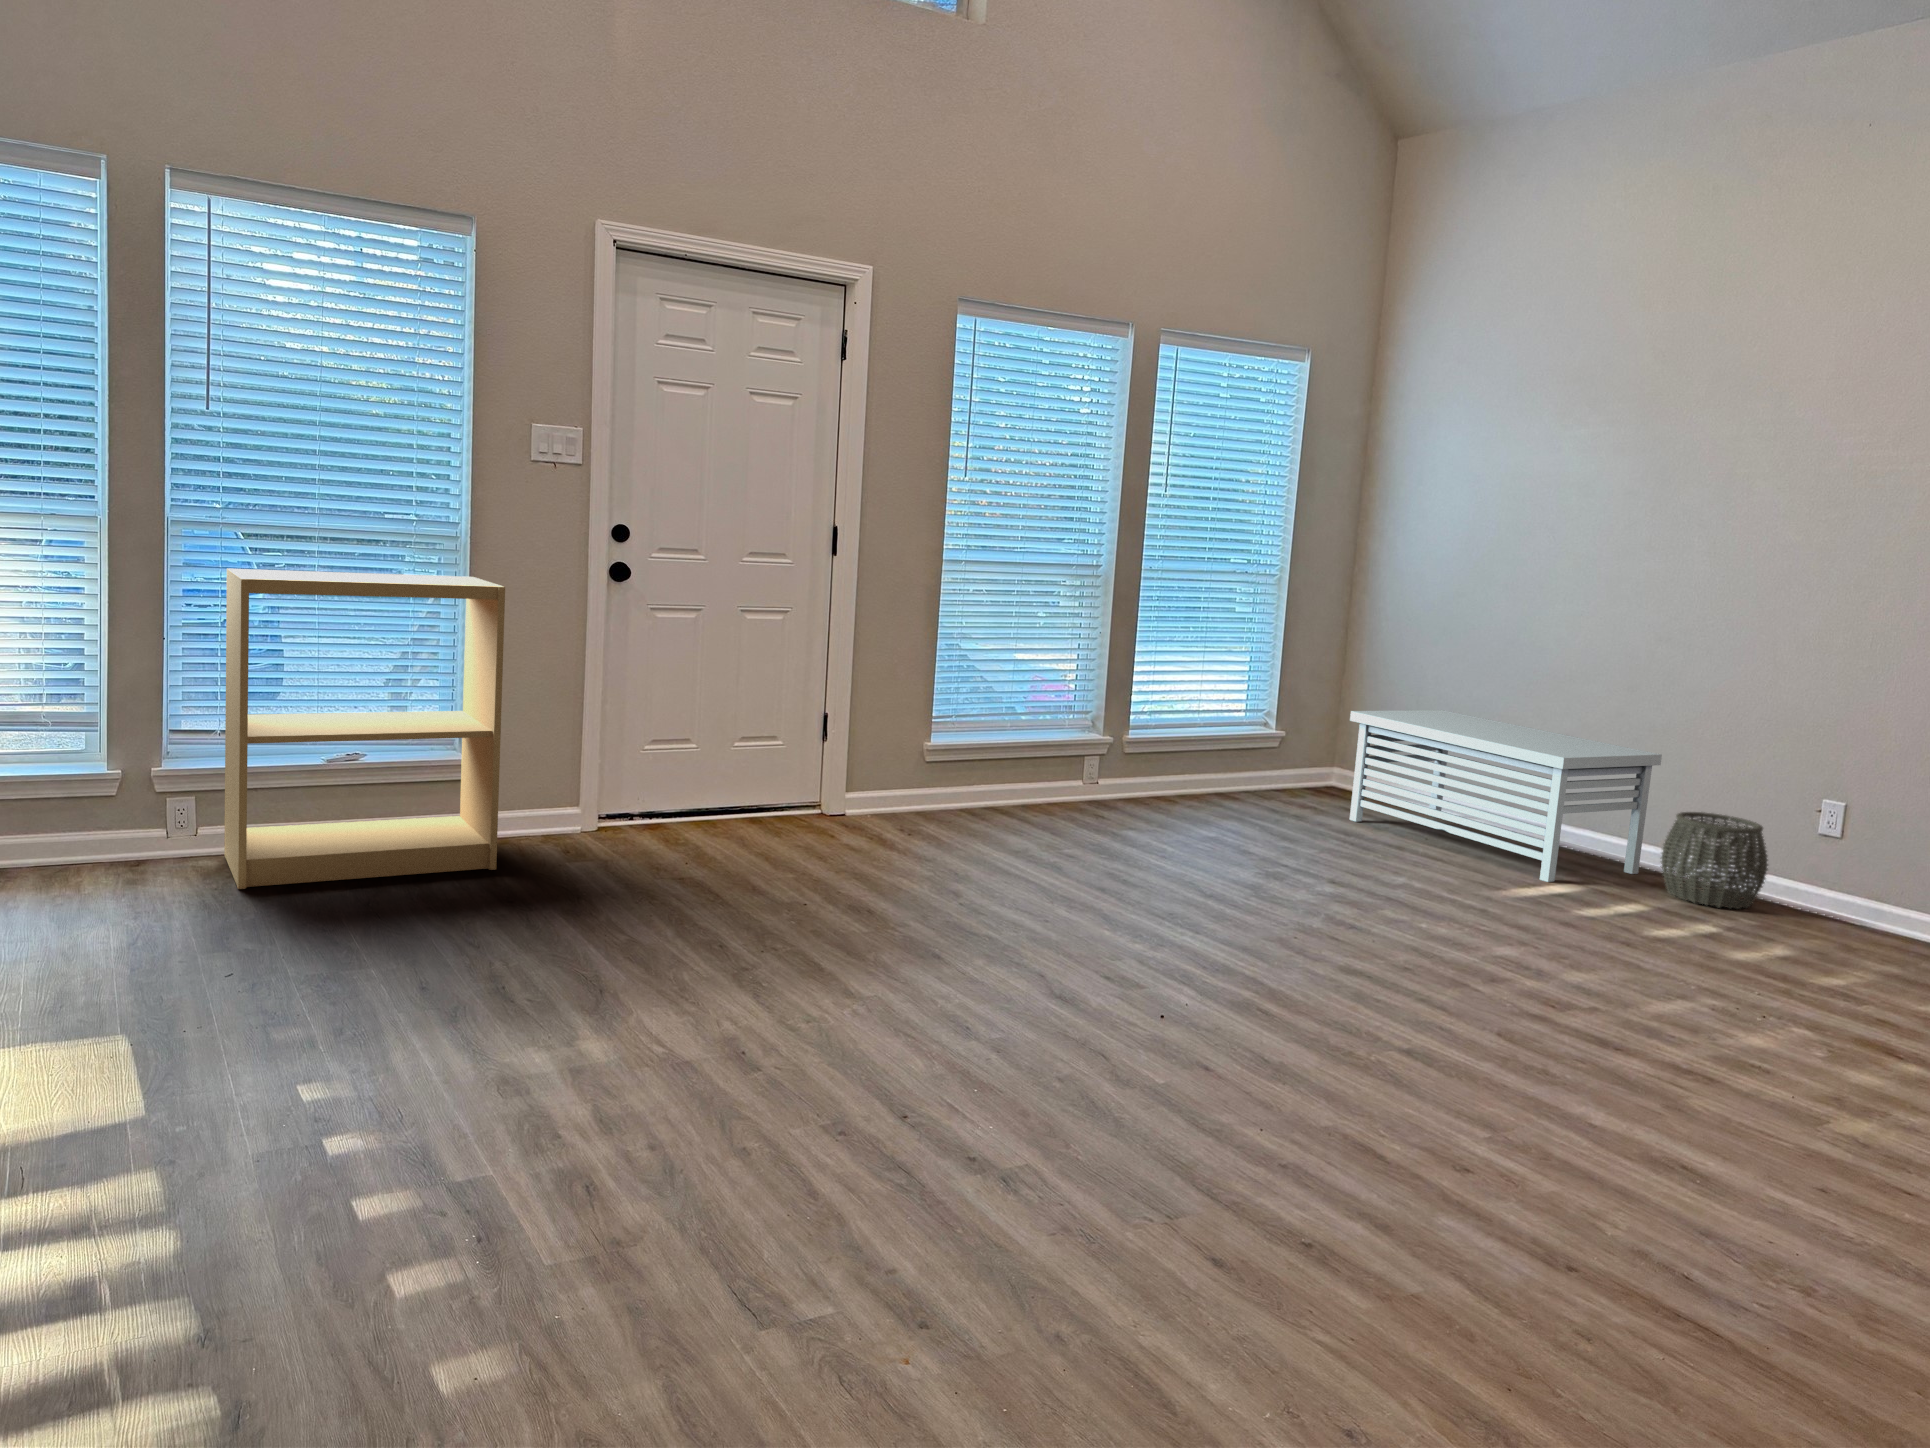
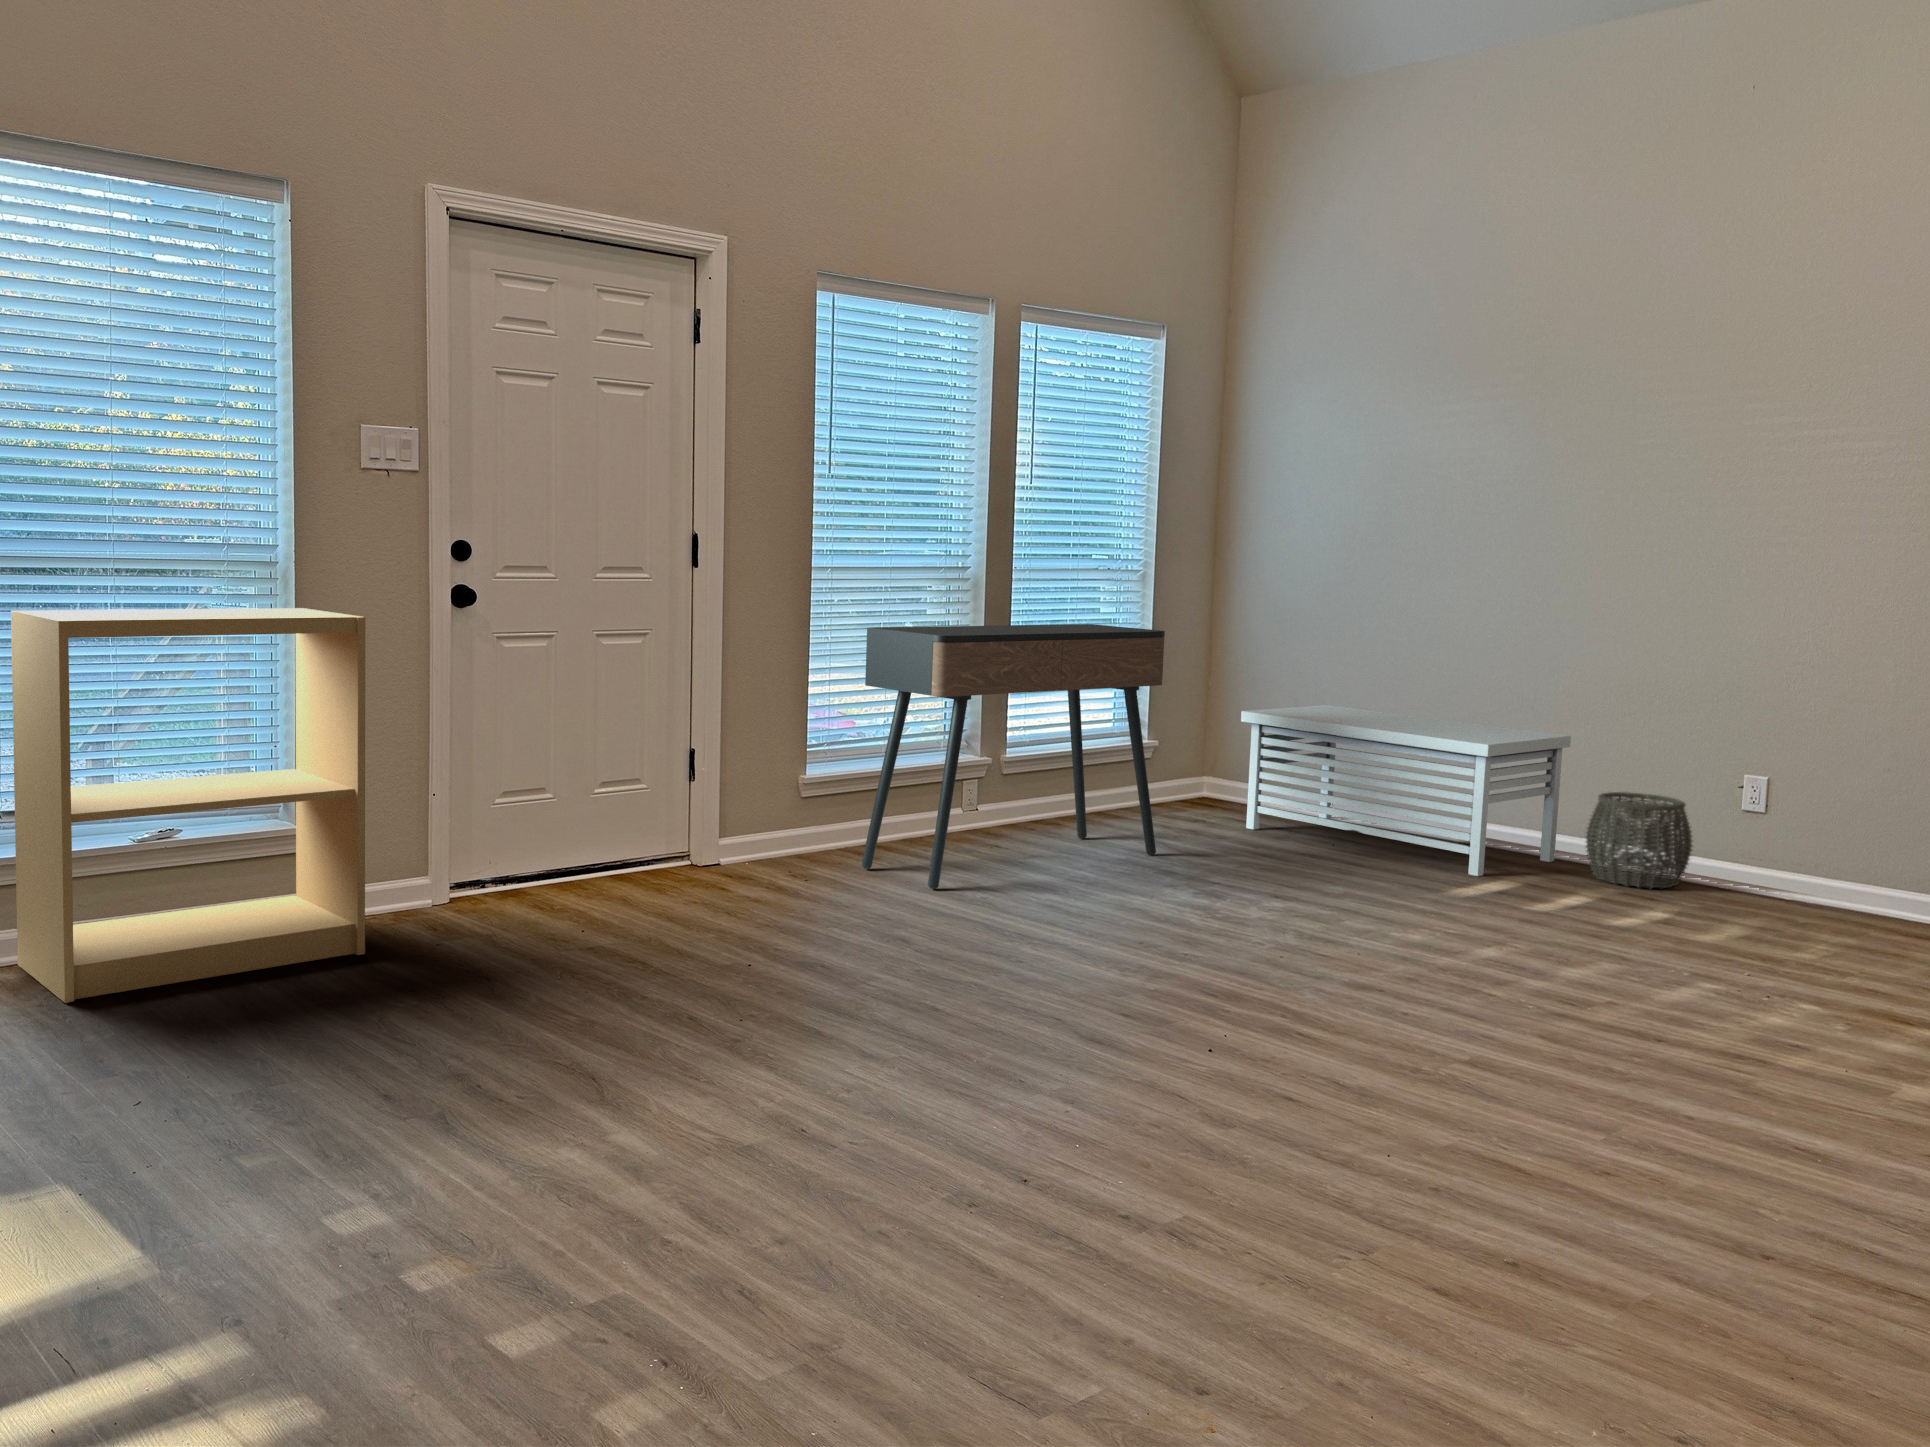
console table: none [965,616,1263,853] -> present [861,624,1165,889]

